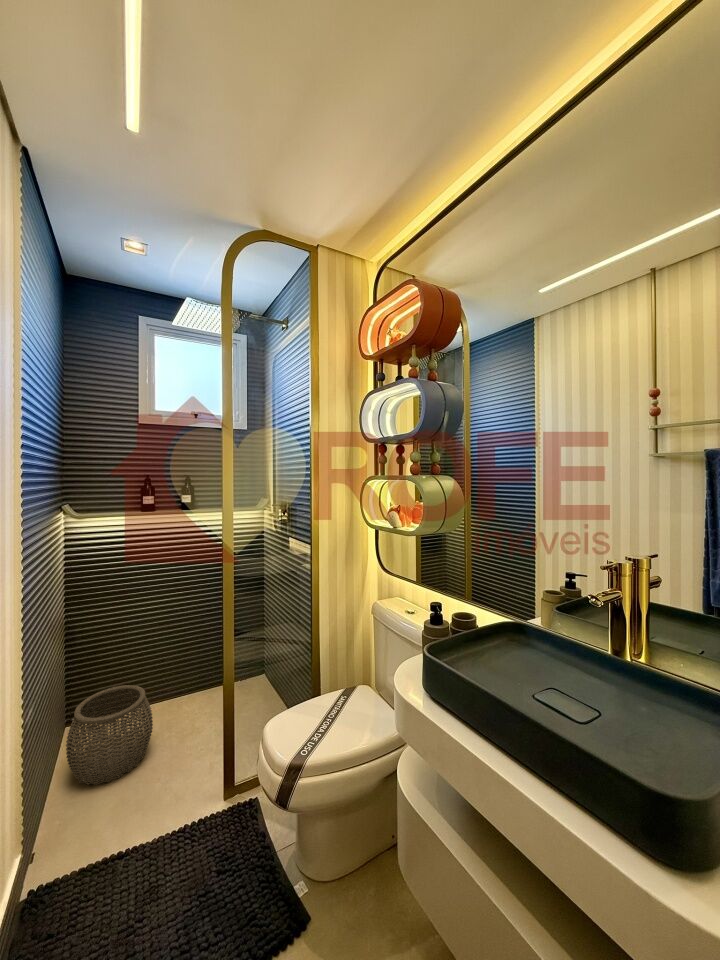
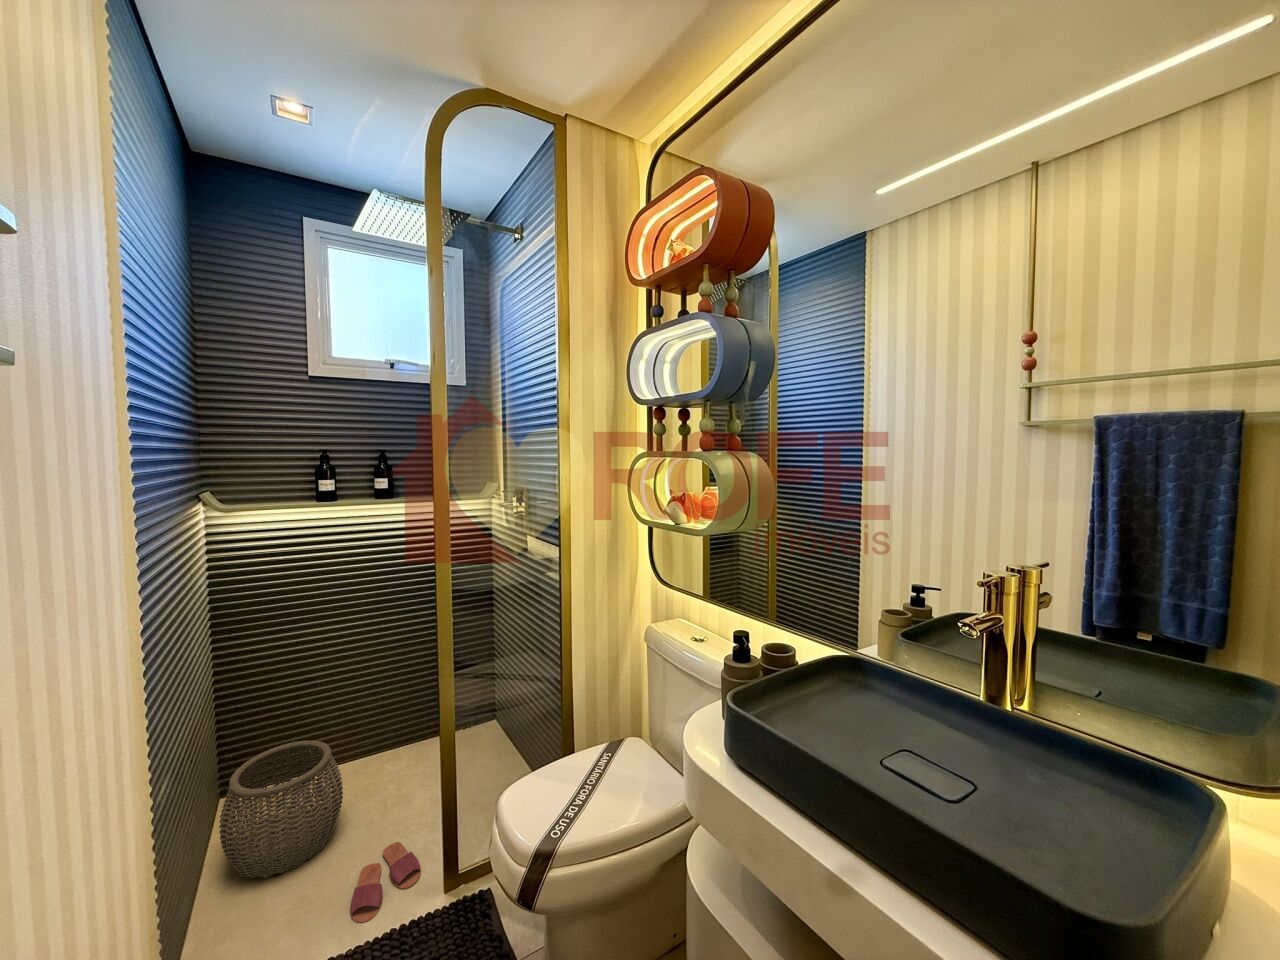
slippers: none [156,762,207,820] -> present [350,842,421,923]

